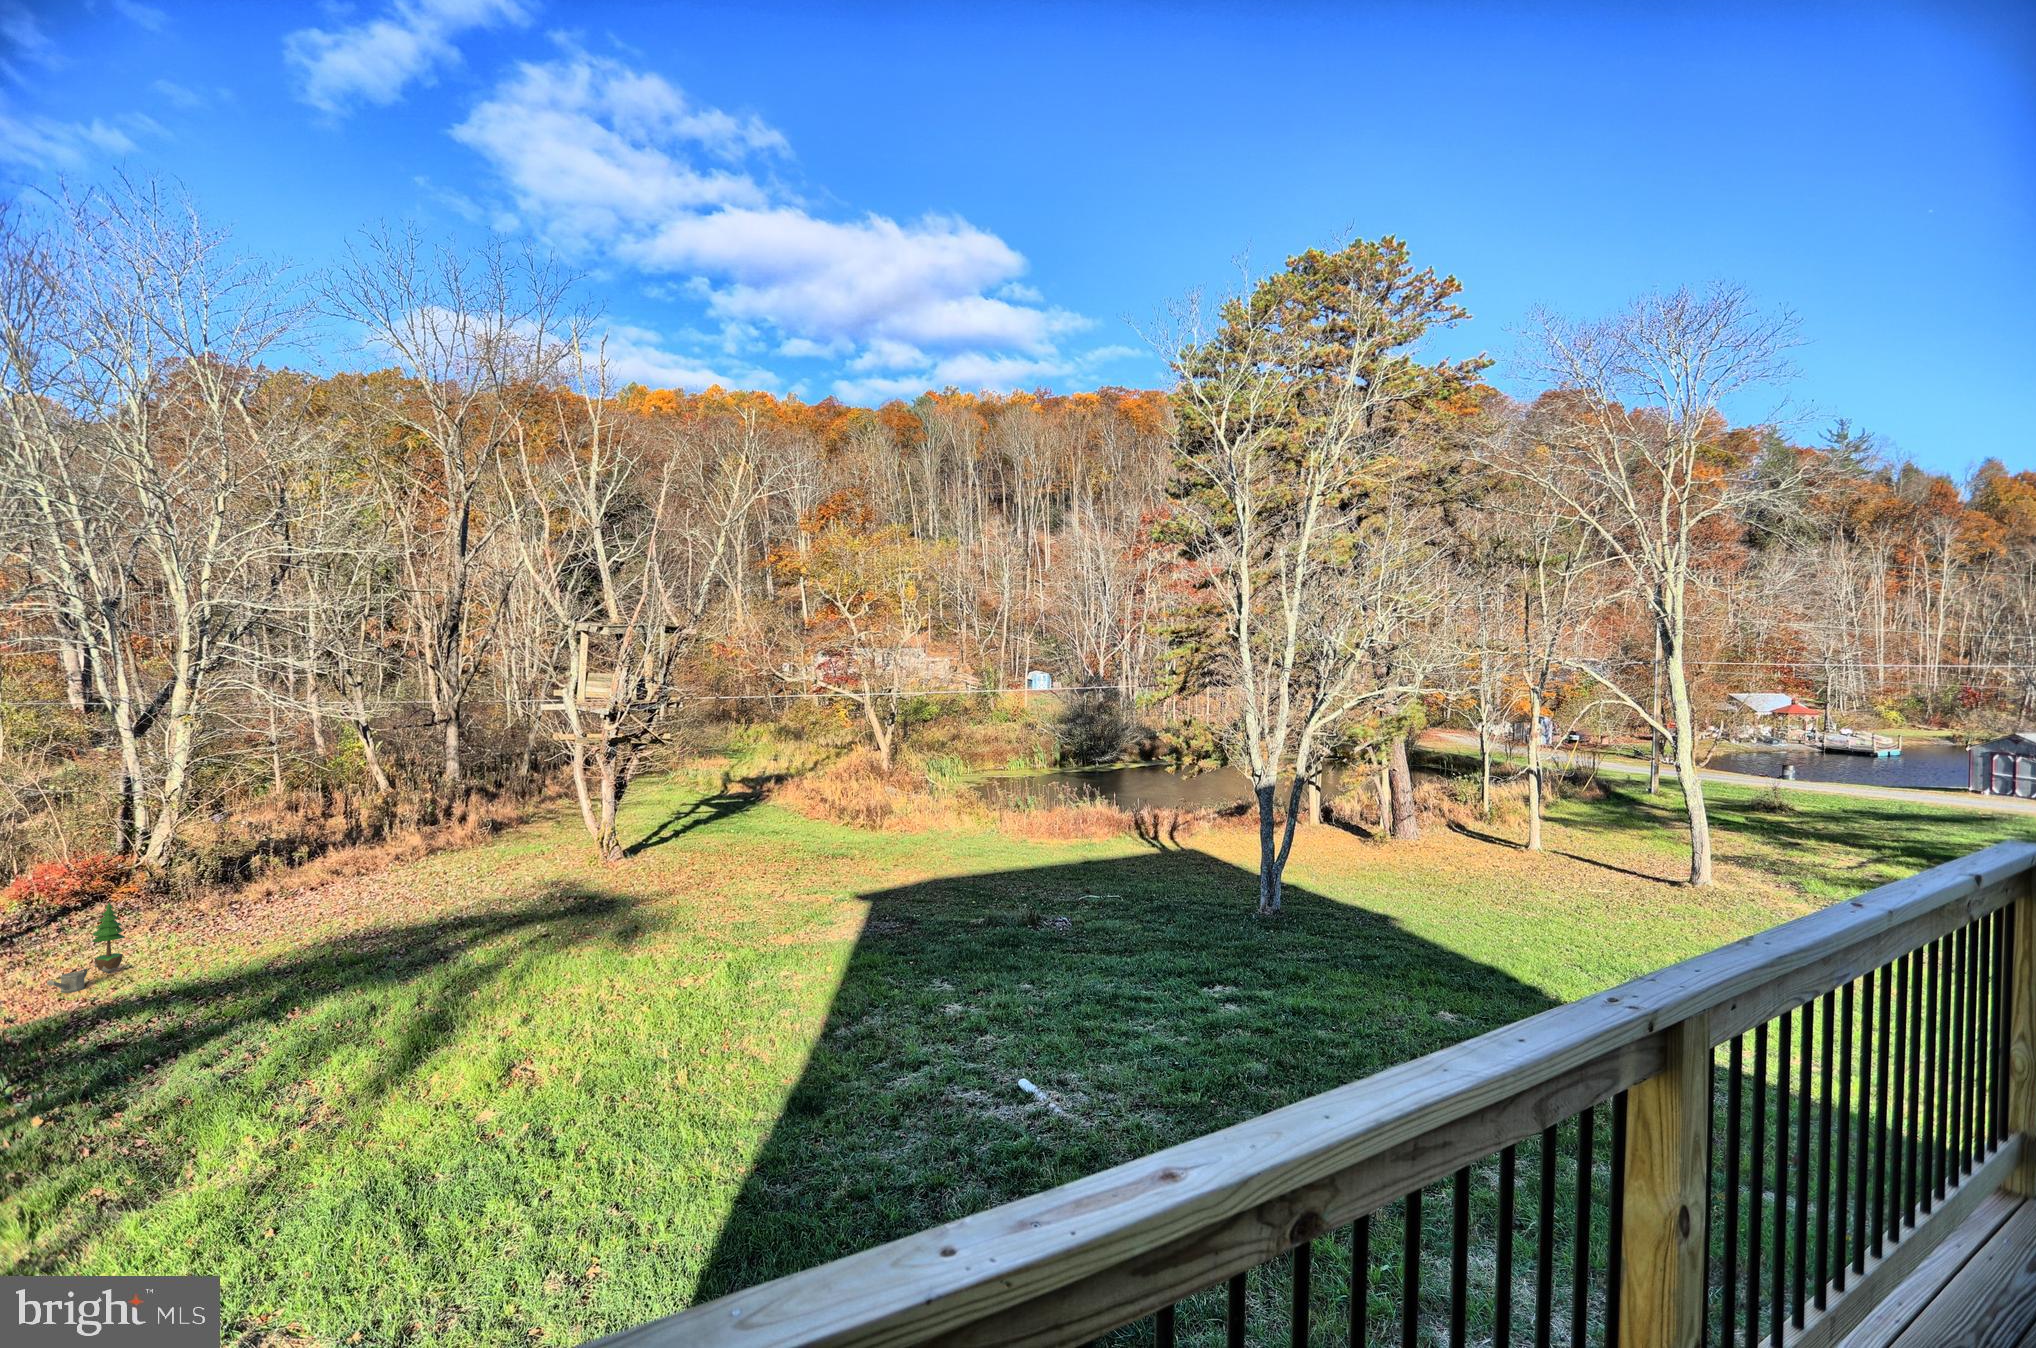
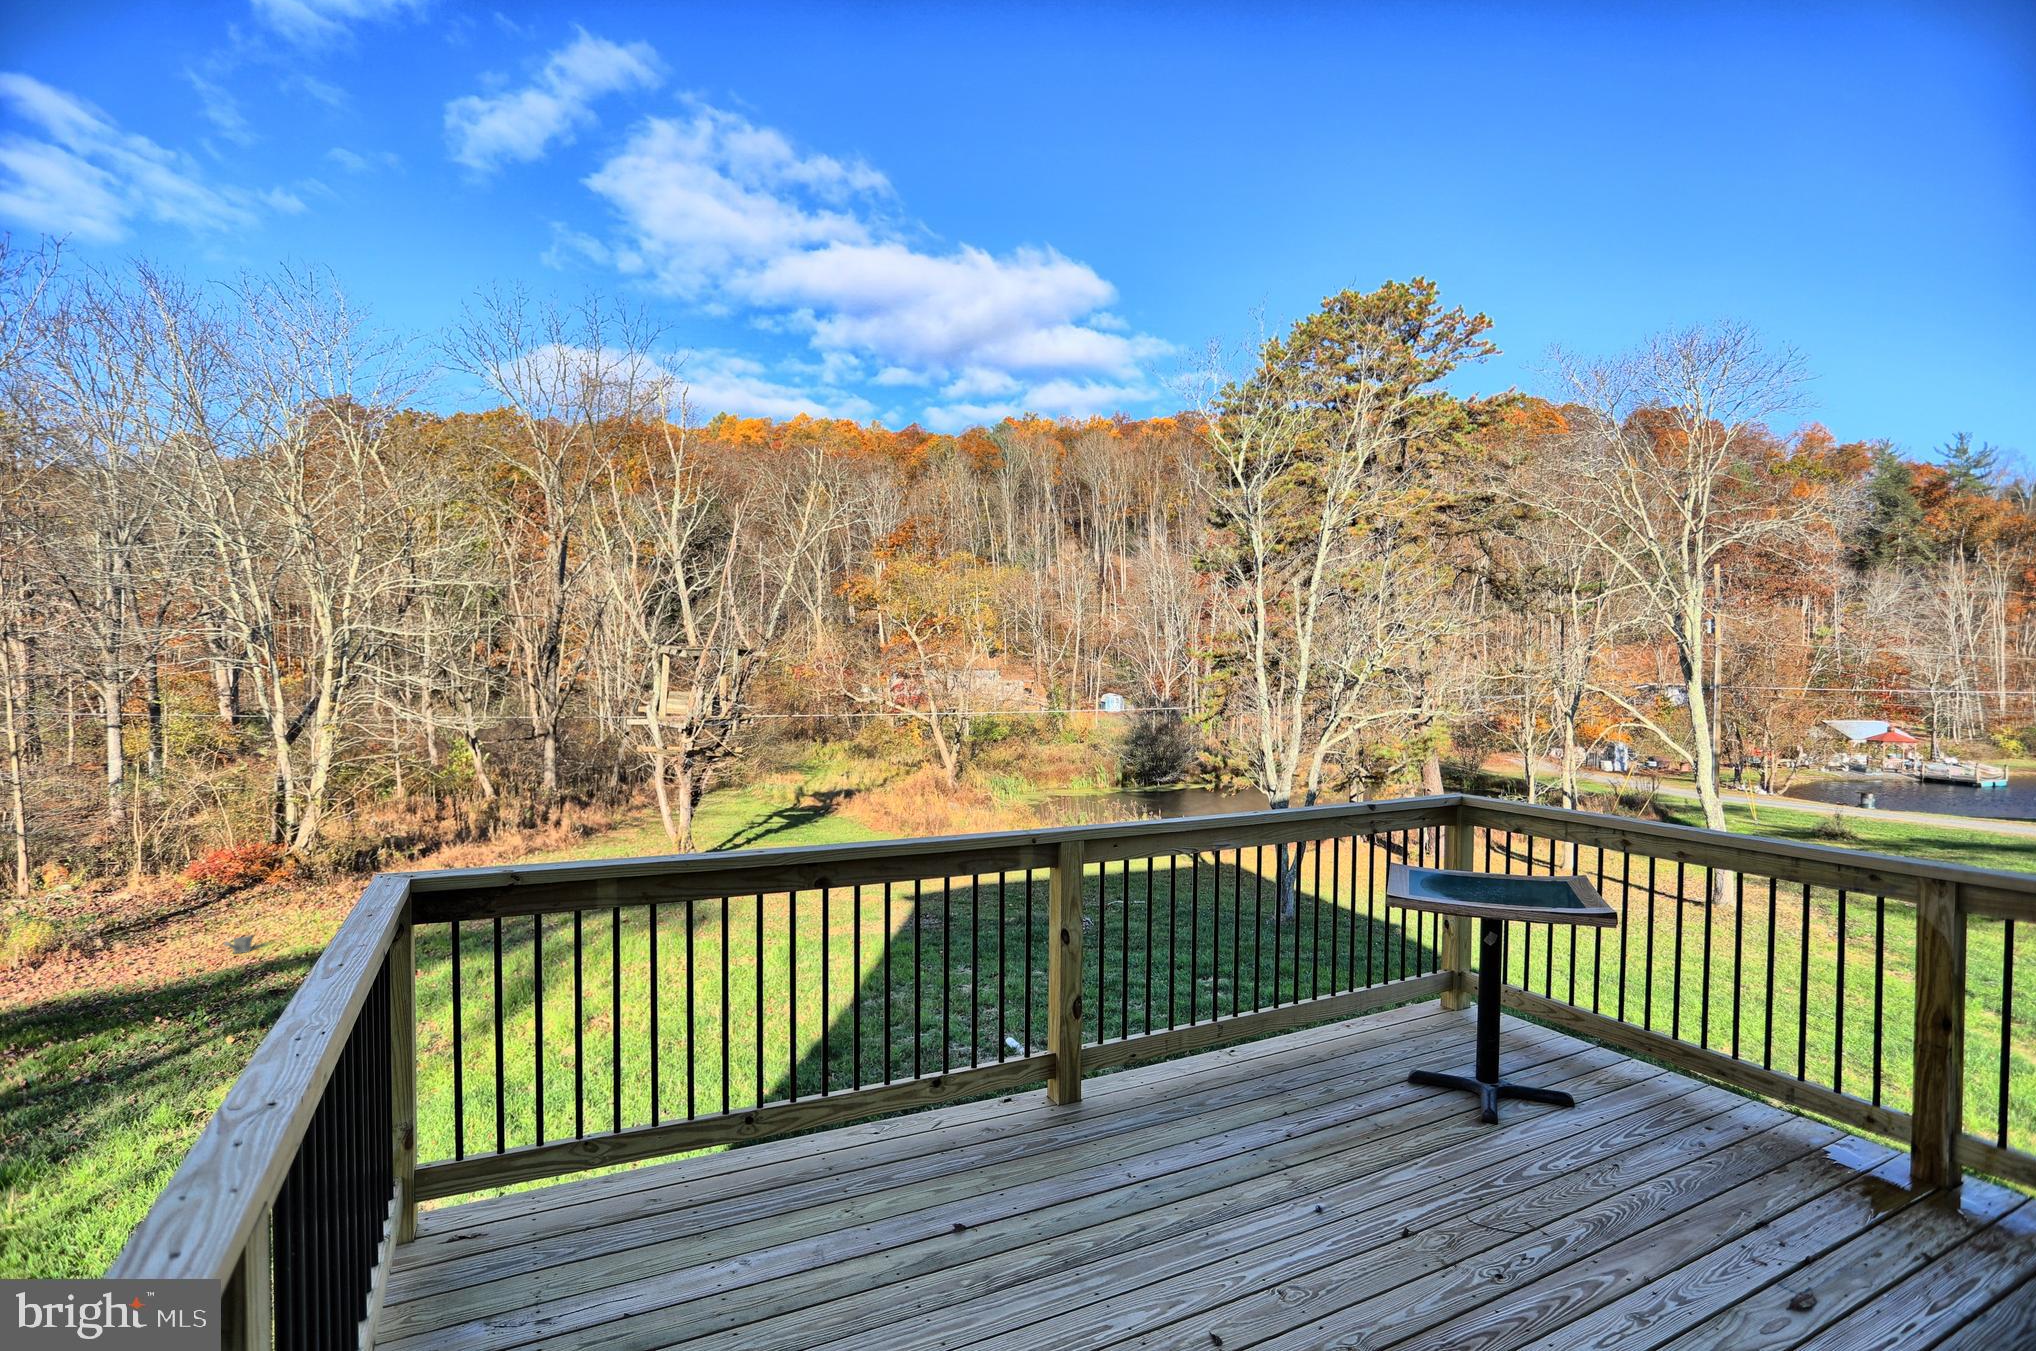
potted tree: present [92,902,125,973] -> none [256,879,283,941]

